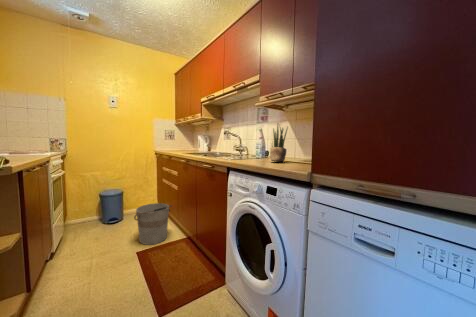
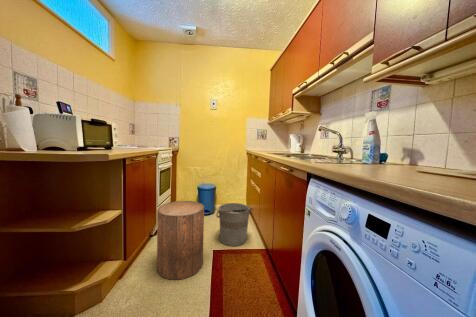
potted plant: present [270,125,287,162] -> none [385,99,432,171]
stool: none [71,207,129,291] -> present [157,201,204,280]

